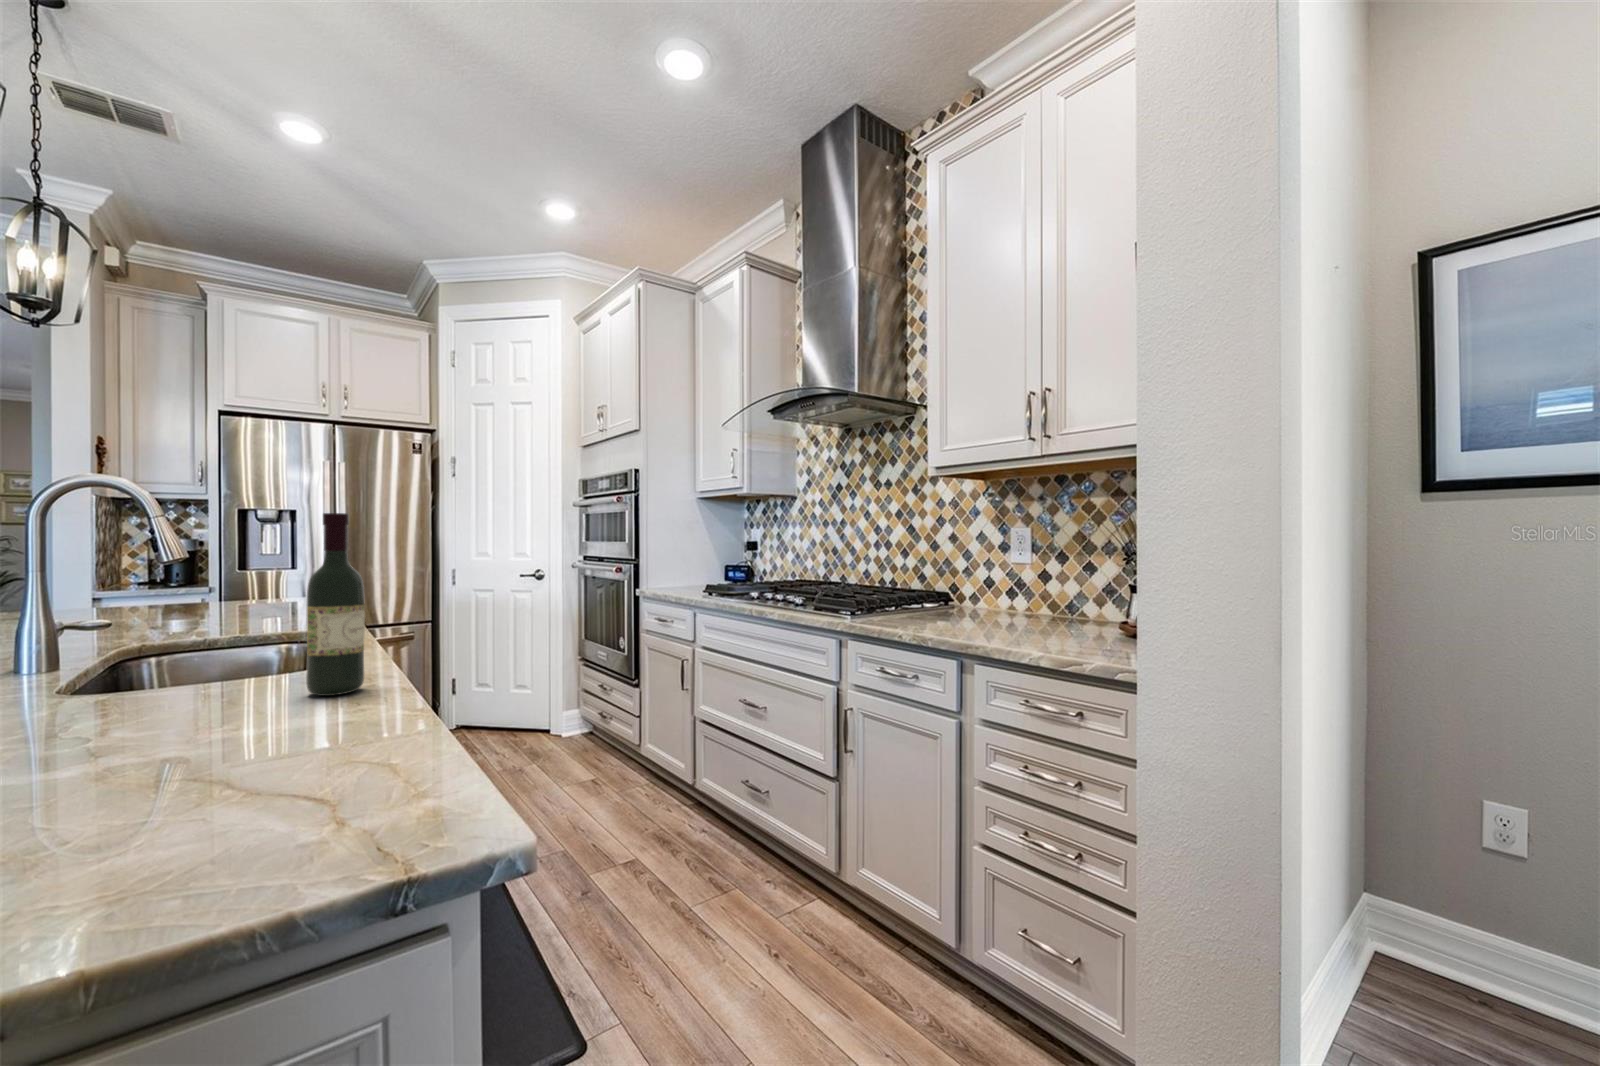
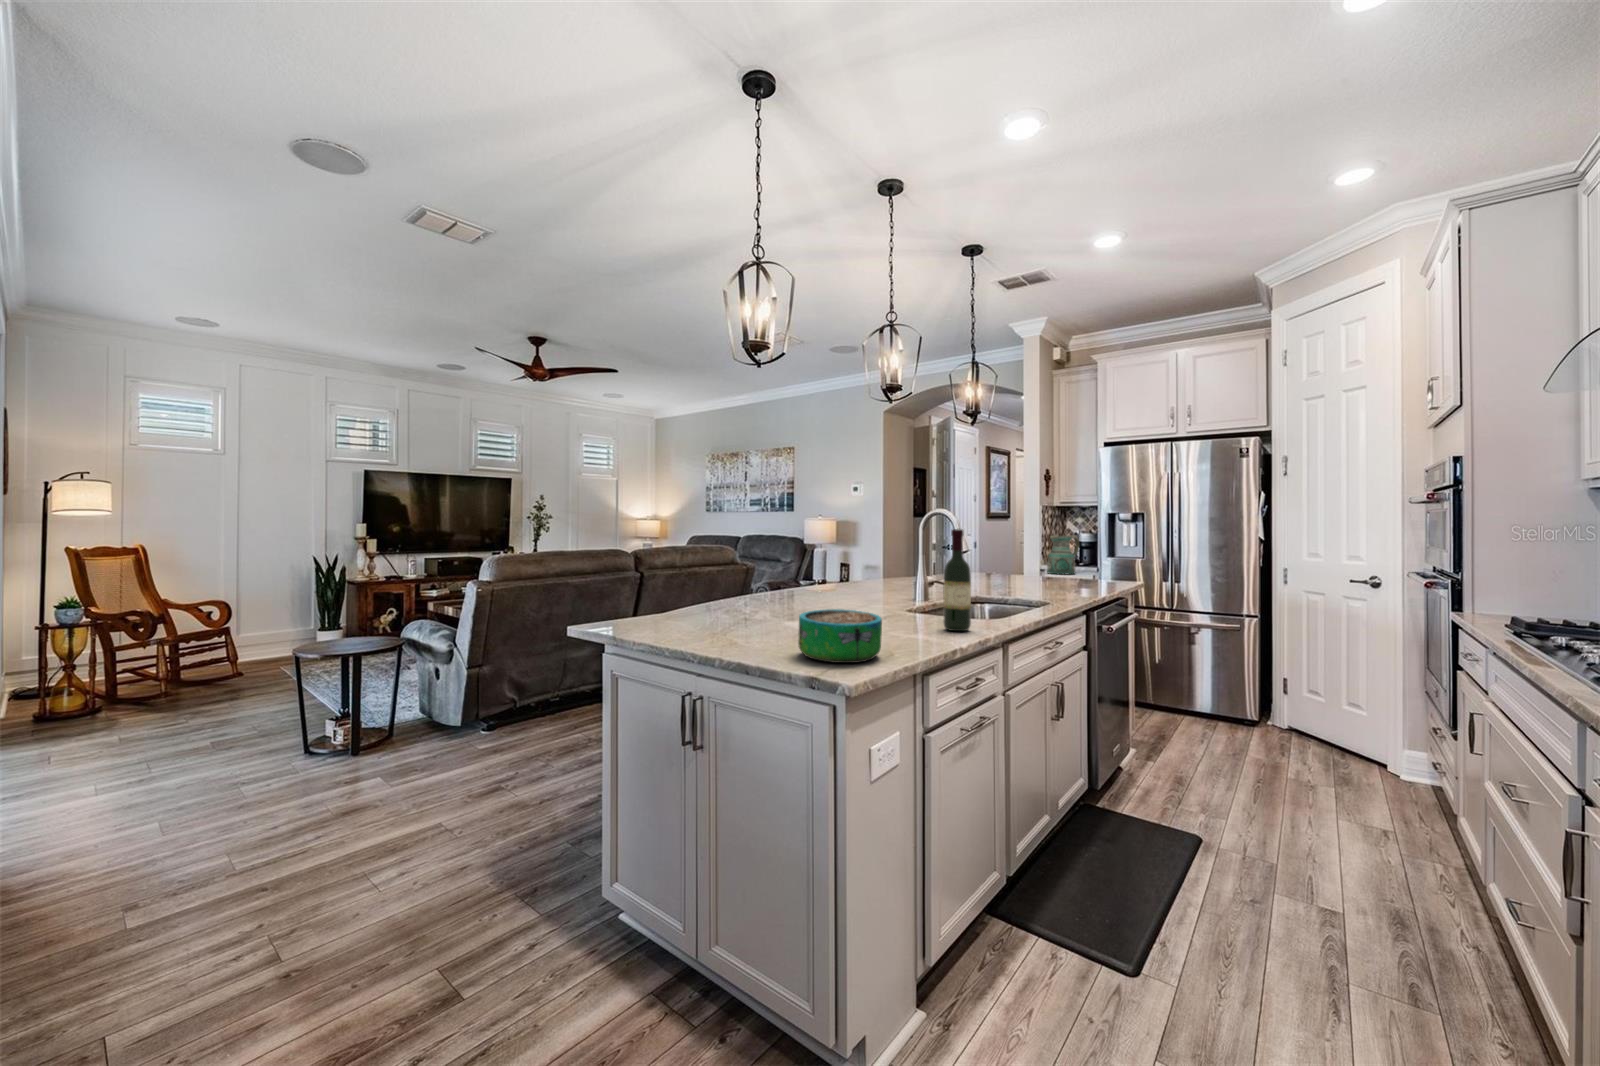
ceramic pitcher: none [143,538,199,598] -> present [1047,535,1079,574]
decorative bowl: none [167,684,428,839] -> present [798,609,882,663]

